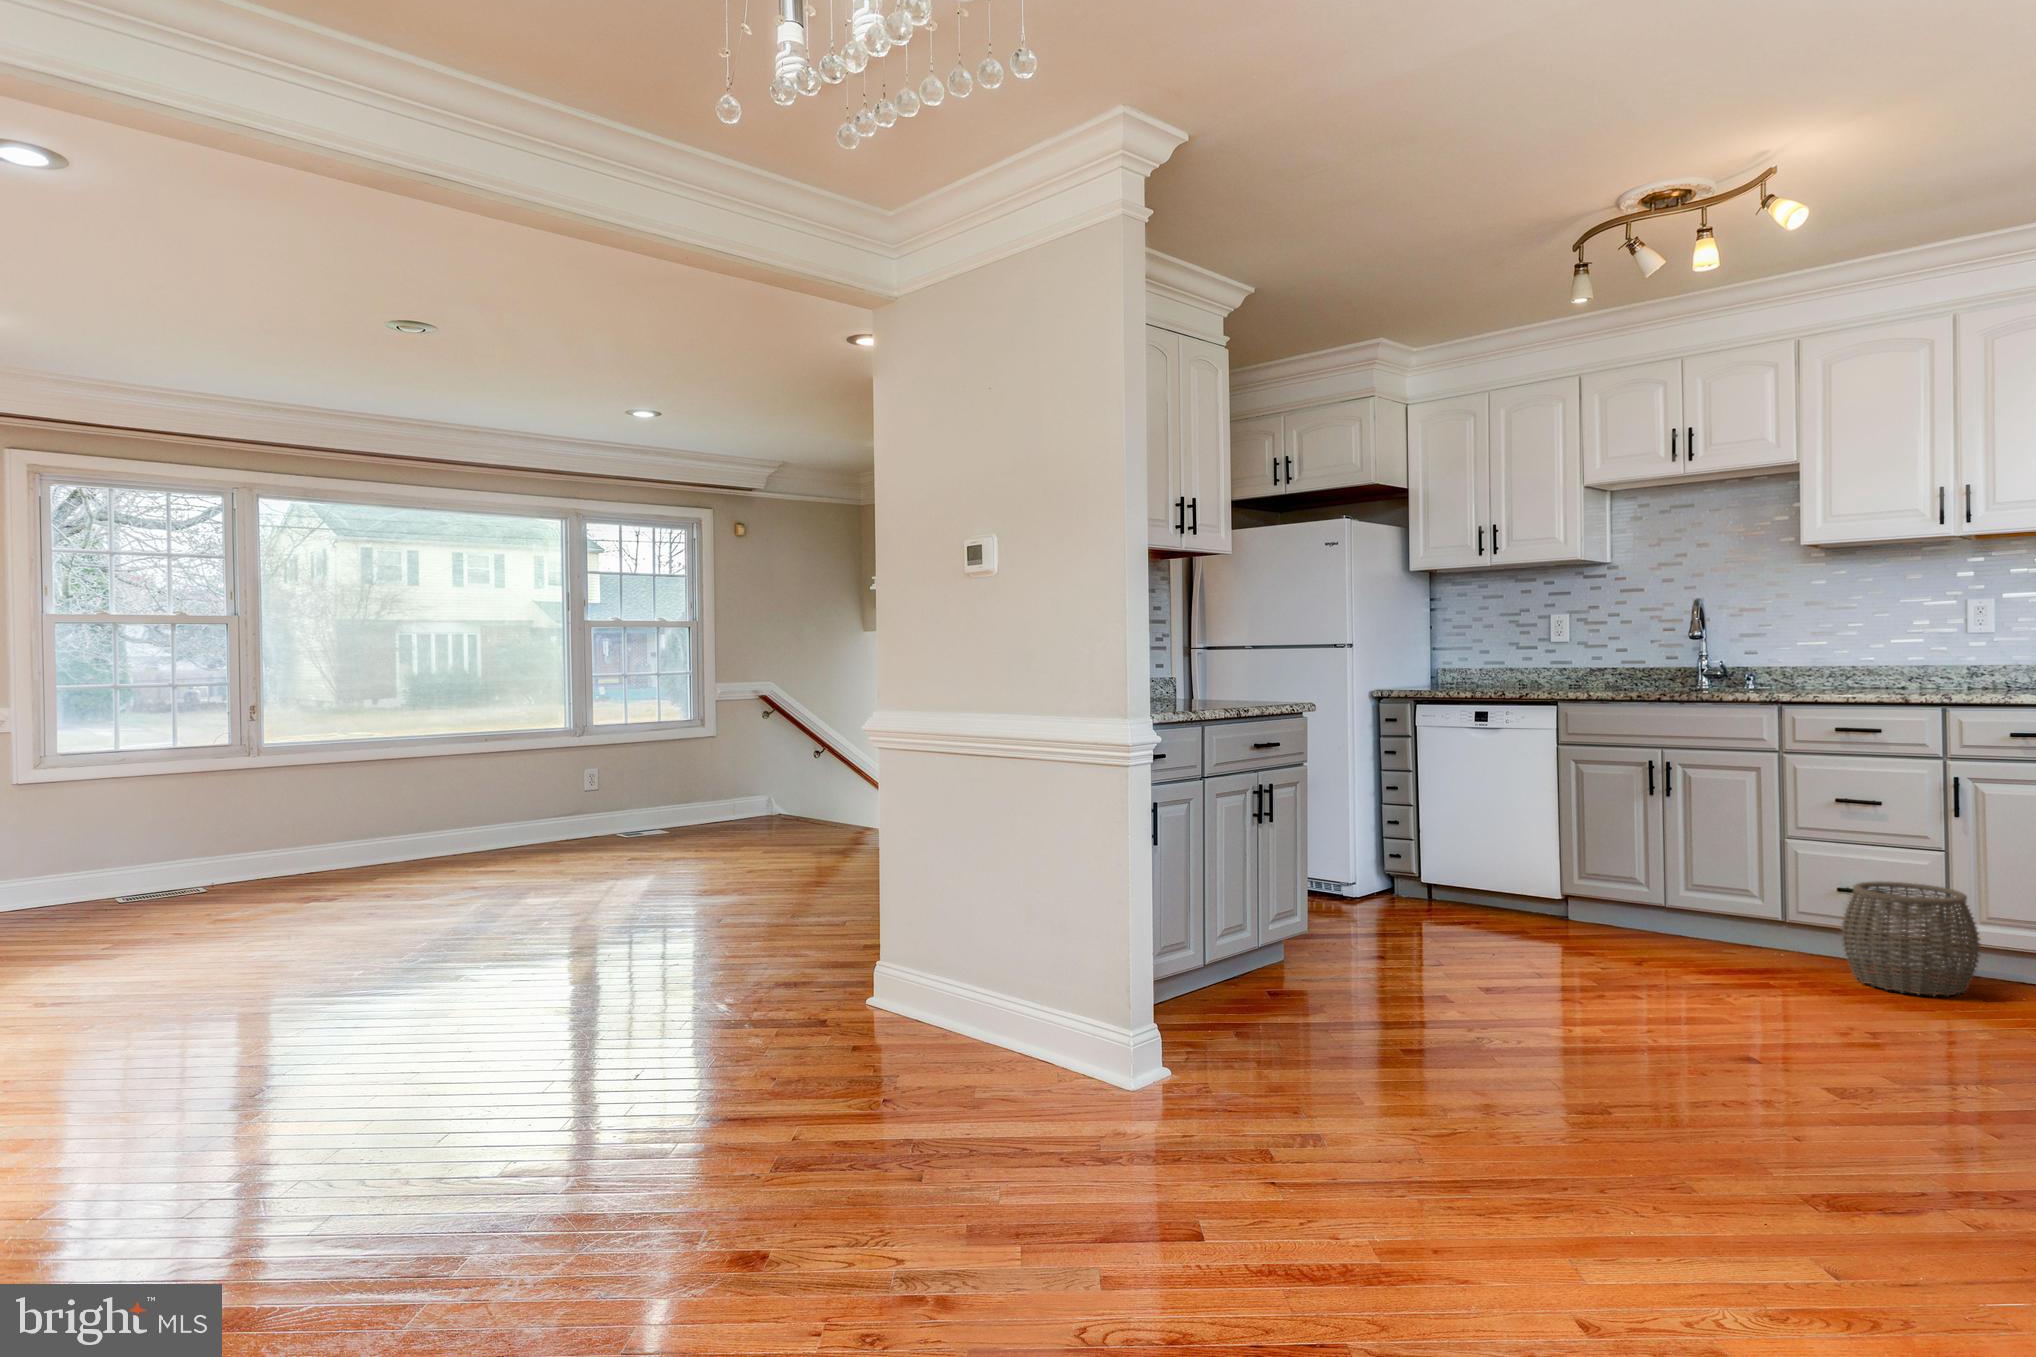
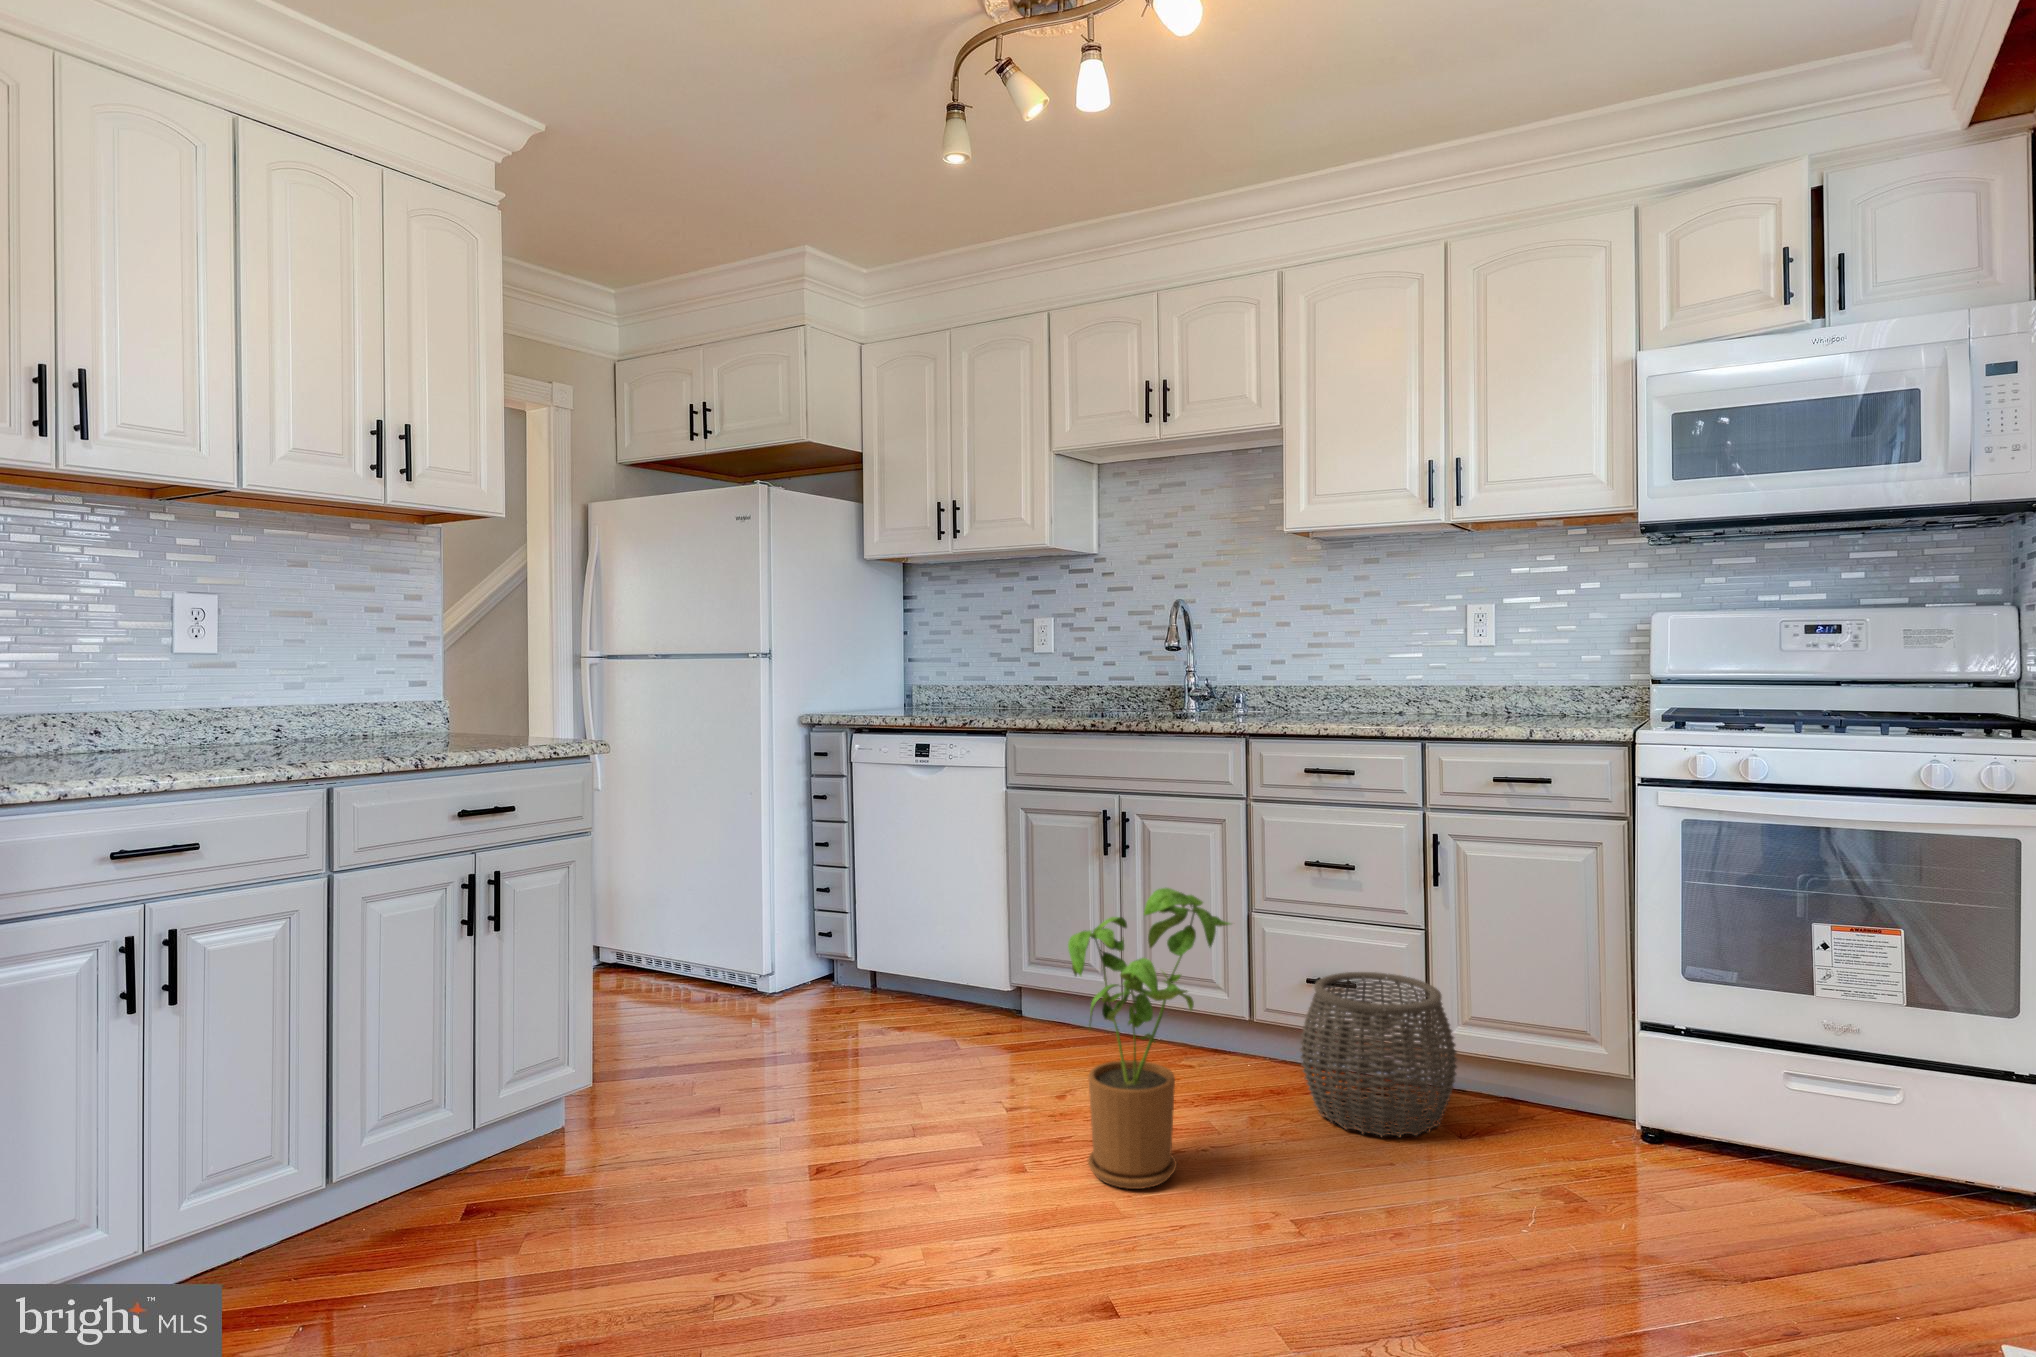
house plant: none [1671,804,1805,1008] -> present [1068,888,1231,1189]

